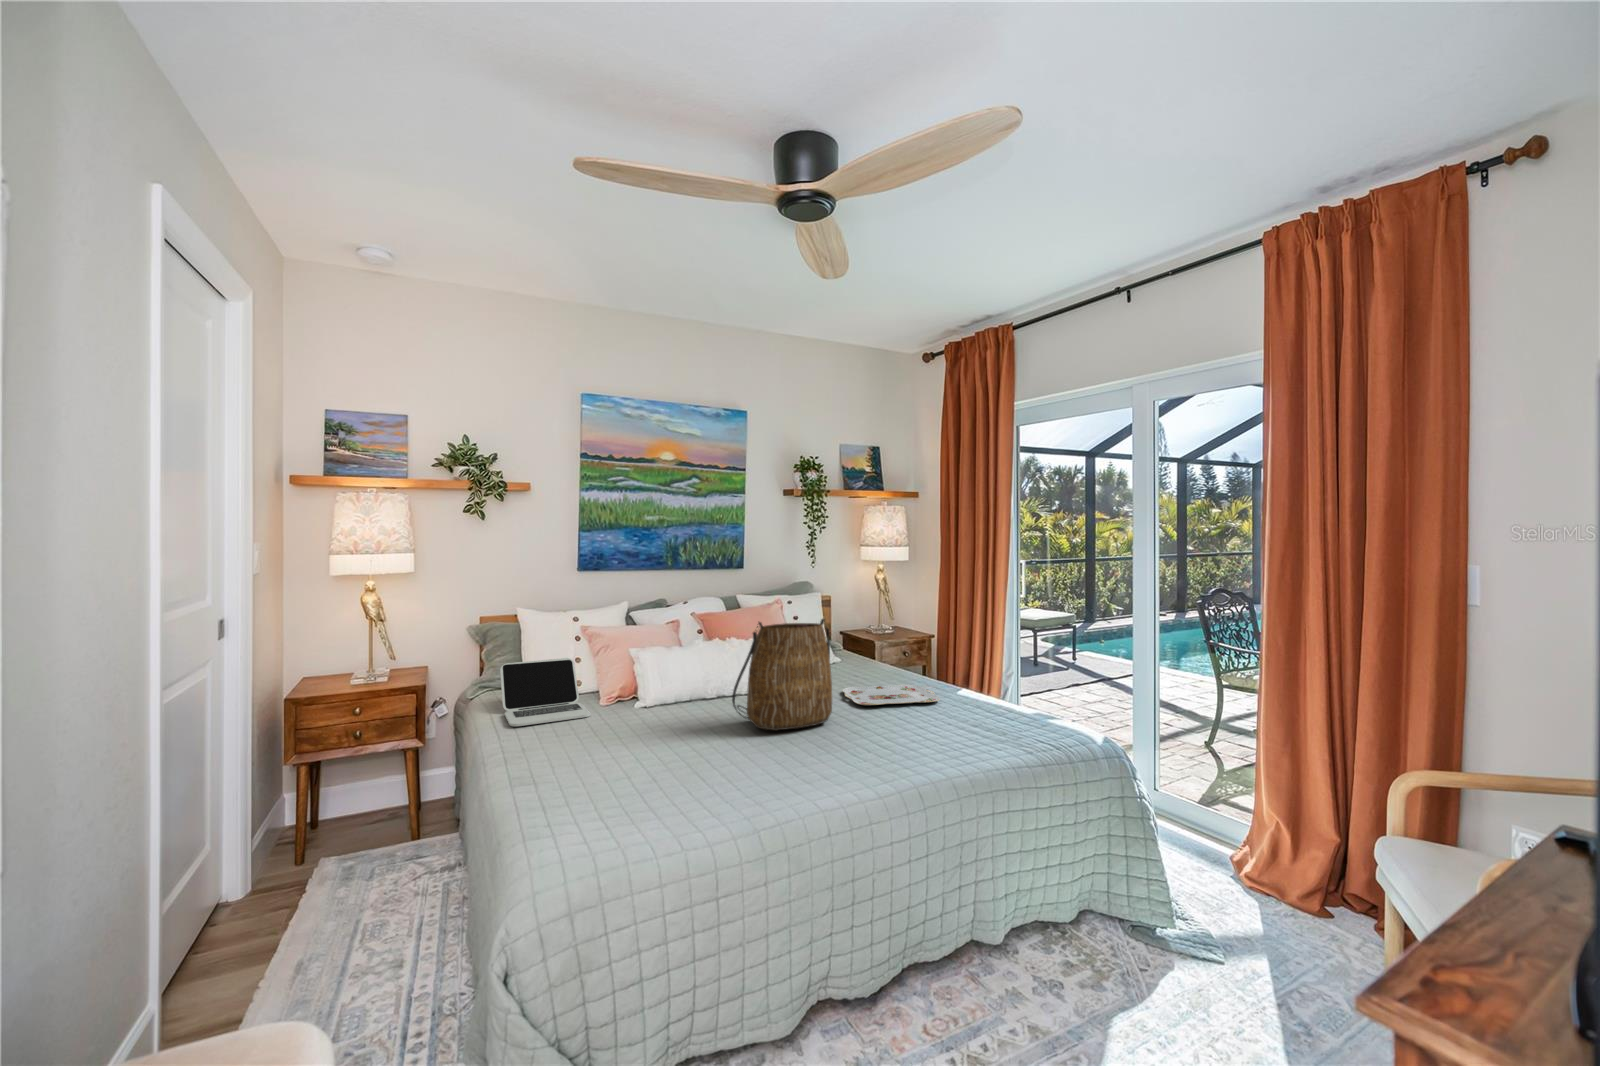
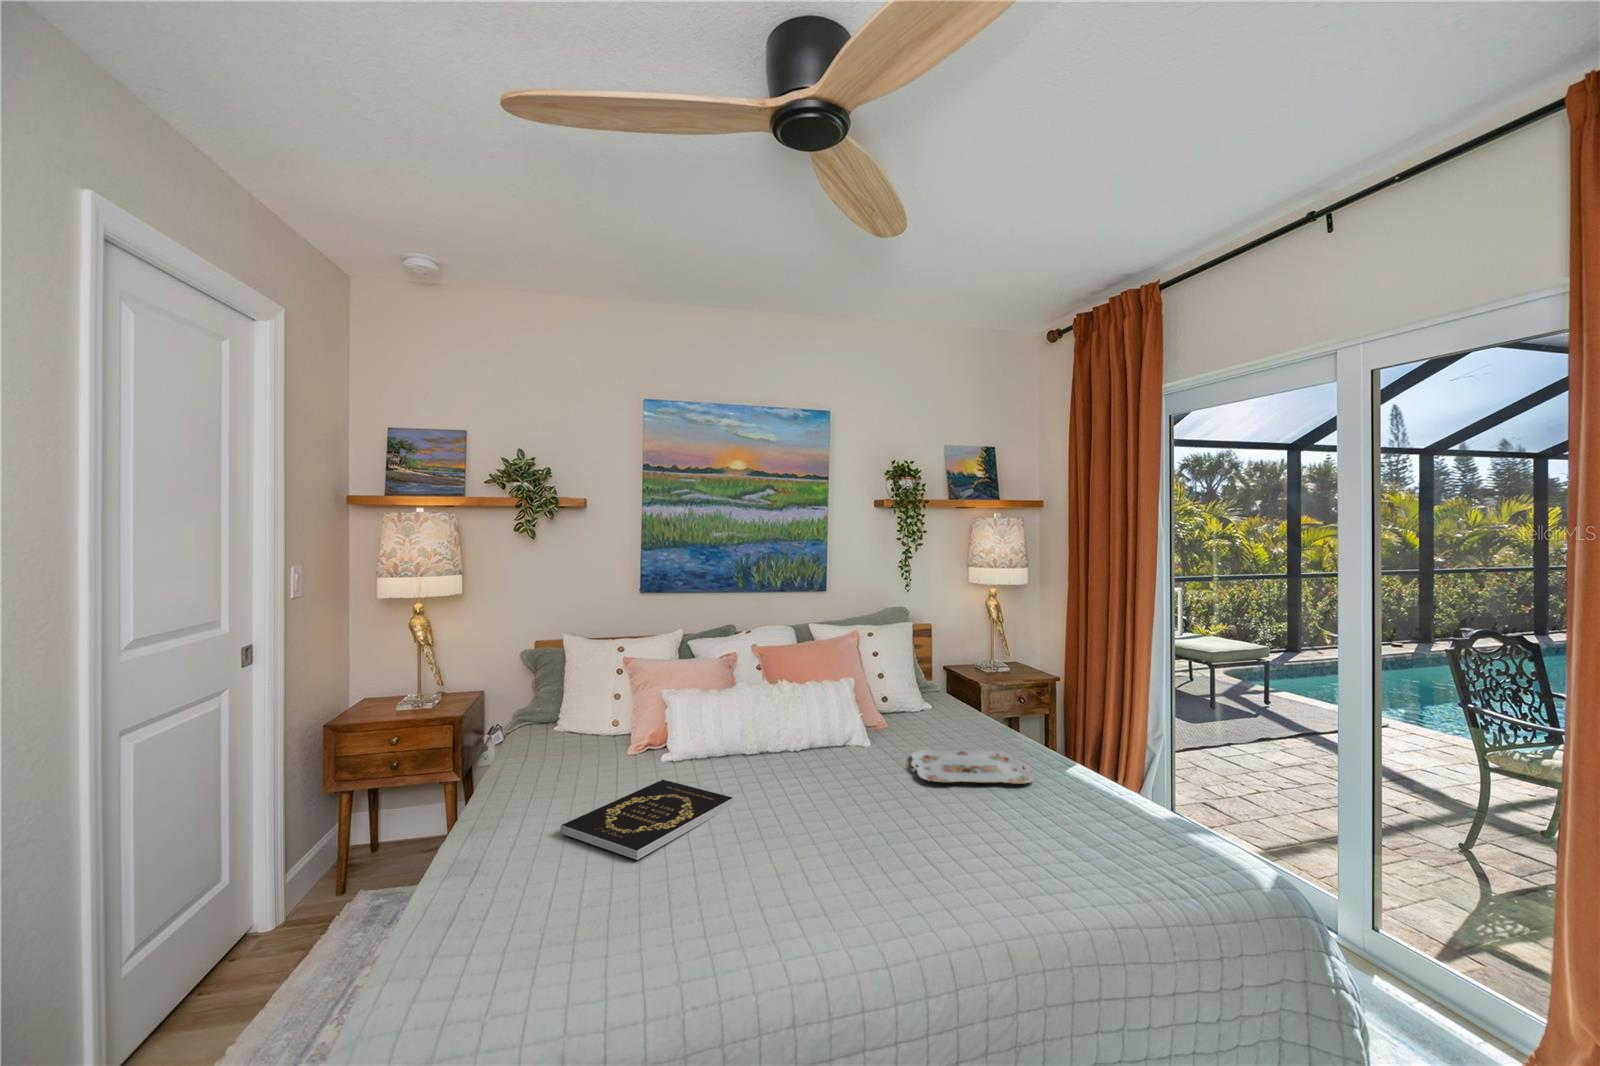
tote bag: present [732,619,832,730] -> none [753,671,880,814]
laptop: present [500,658,591,726] -> none [515,696,607,778]
book: none [585,718,717,767] -> present [561,780,733,860]

